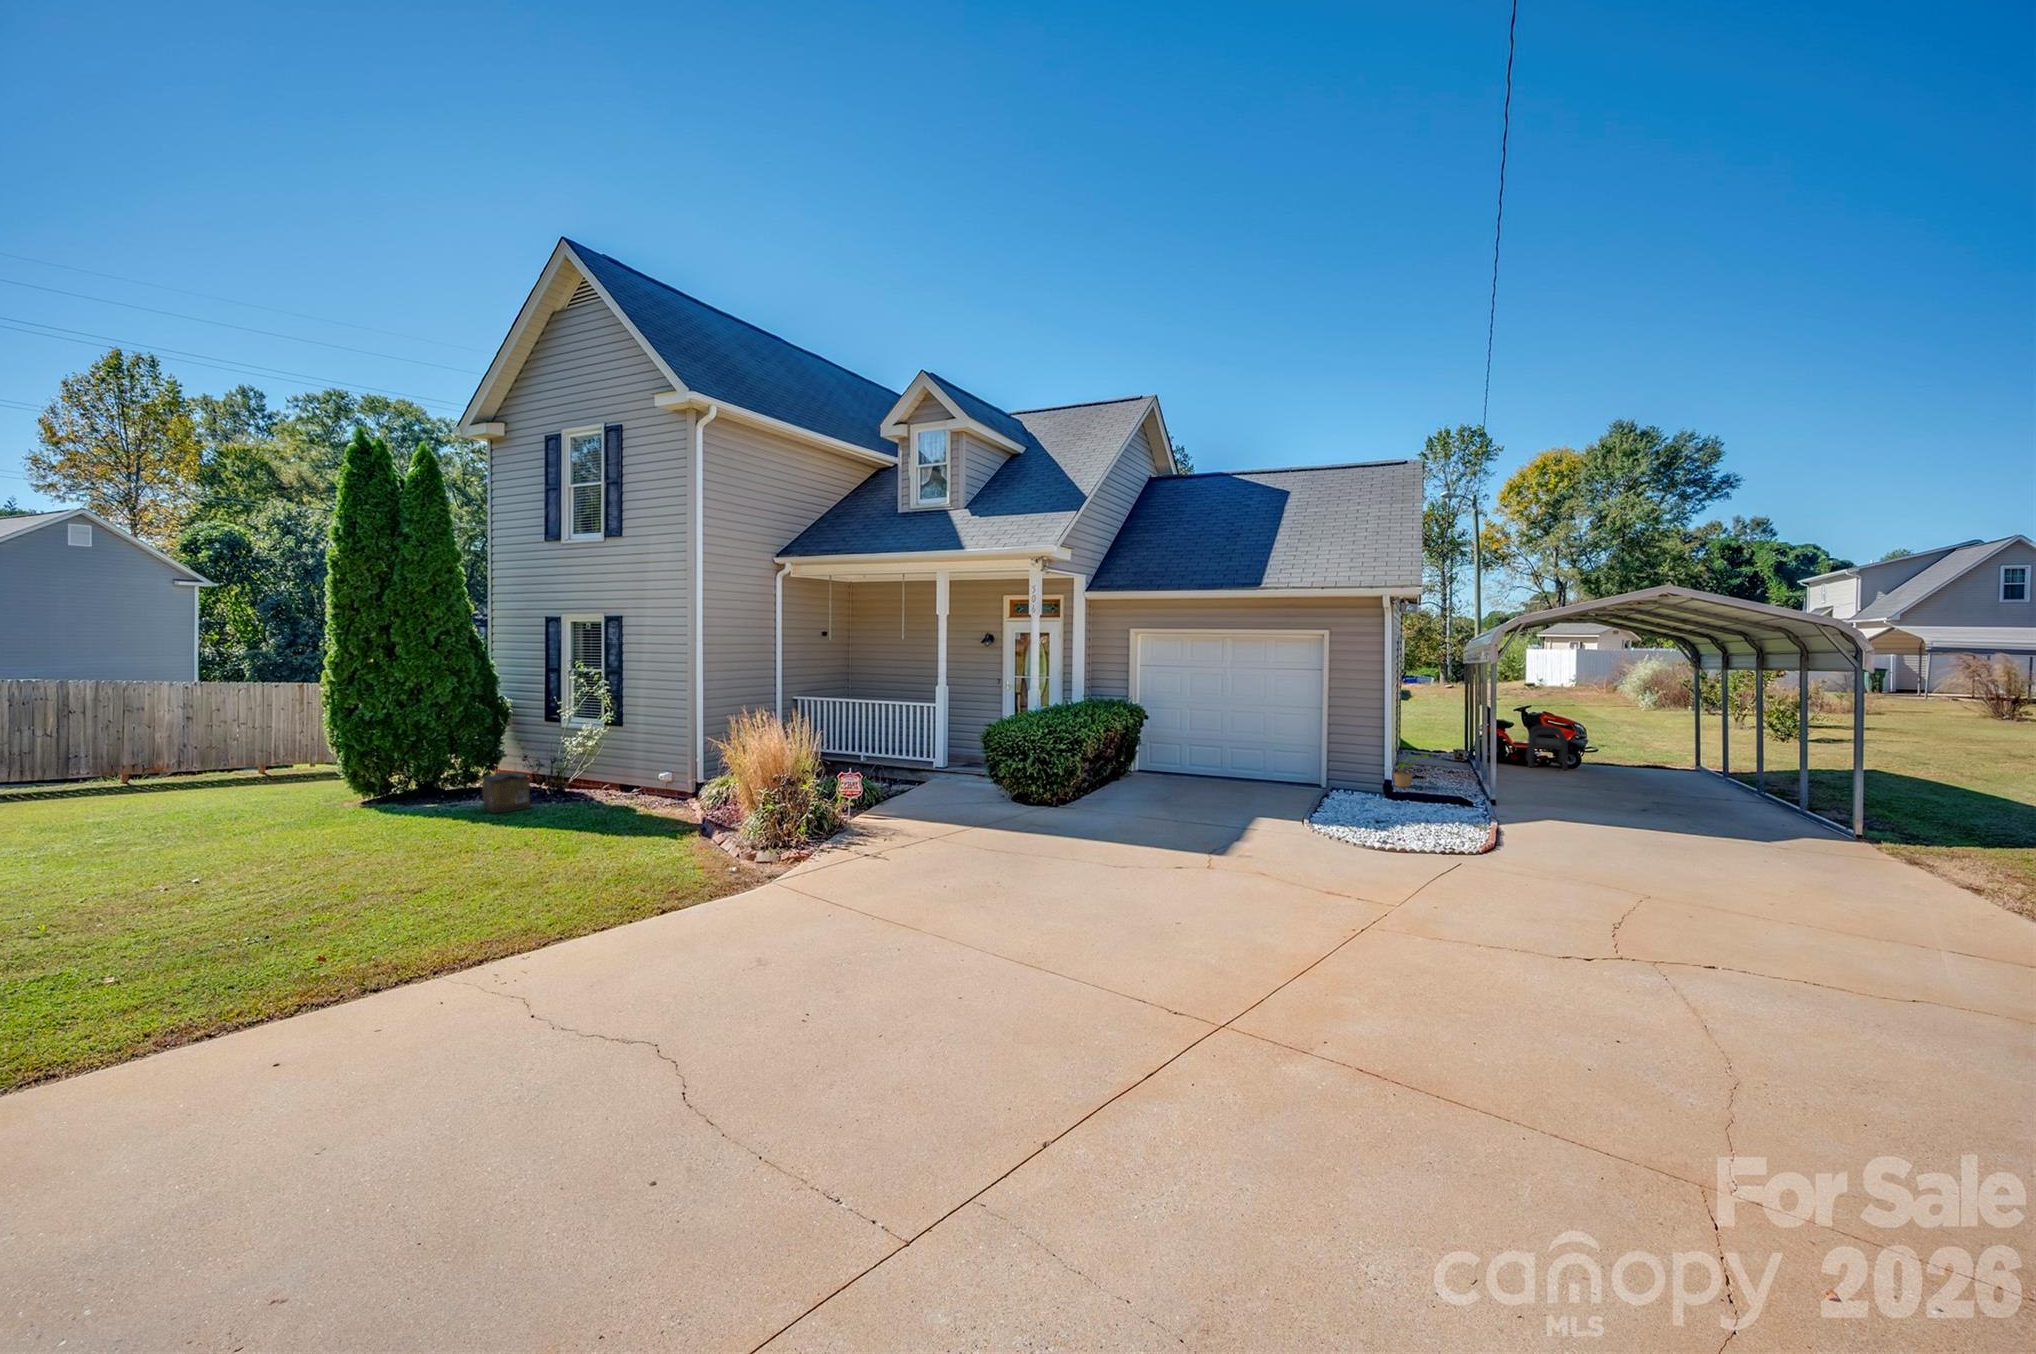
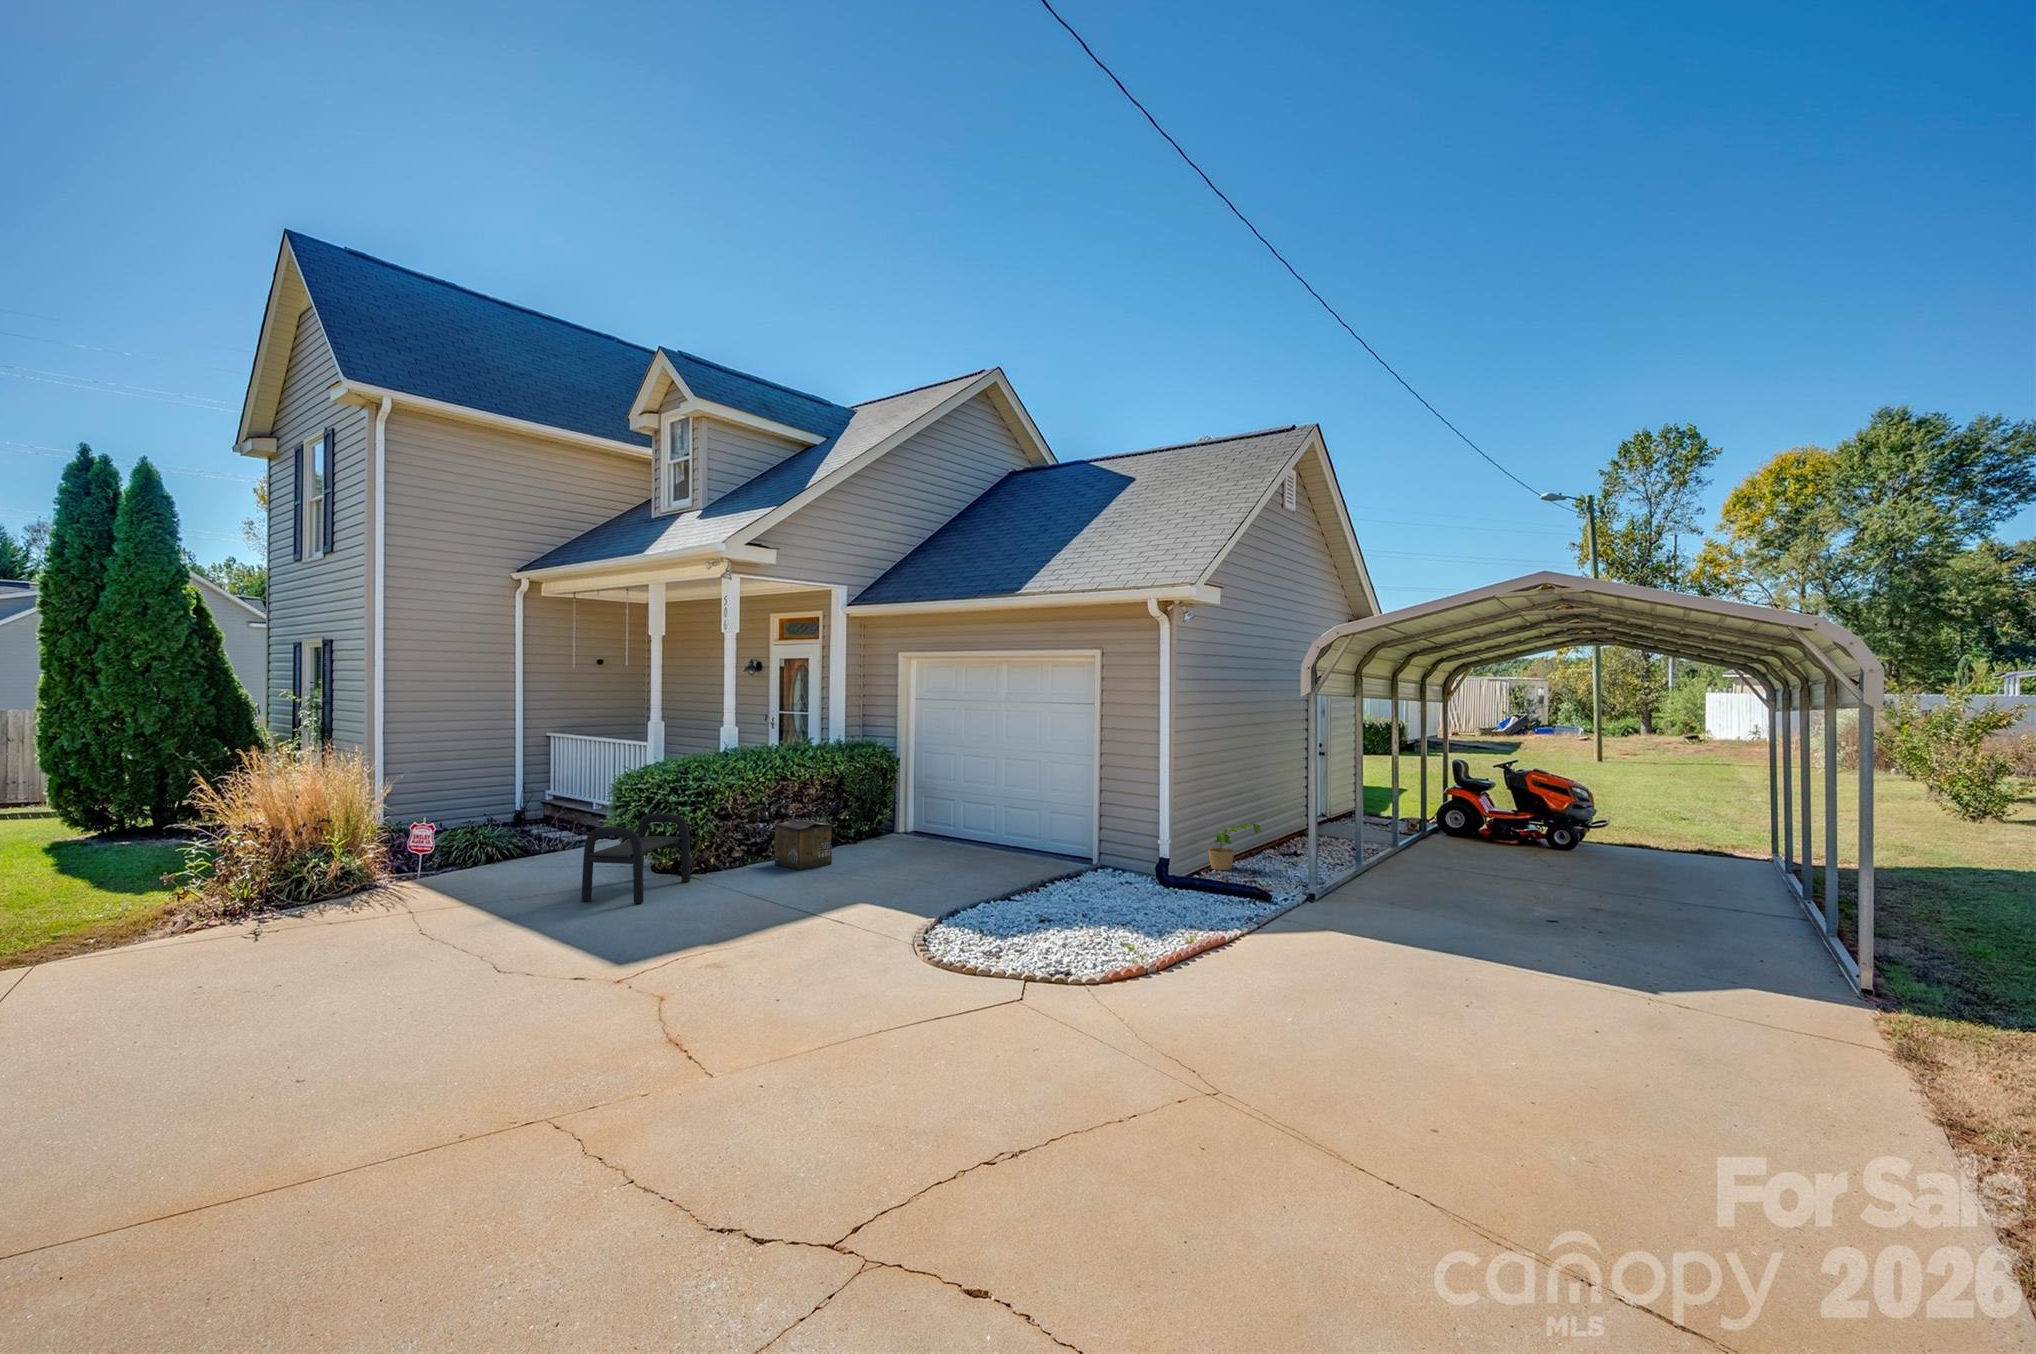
bench: present [1526,725,1568,770] -> present [581,813,690,904]
cardboard box: present [482,772,531,814] -> present [774,820,832,870]

